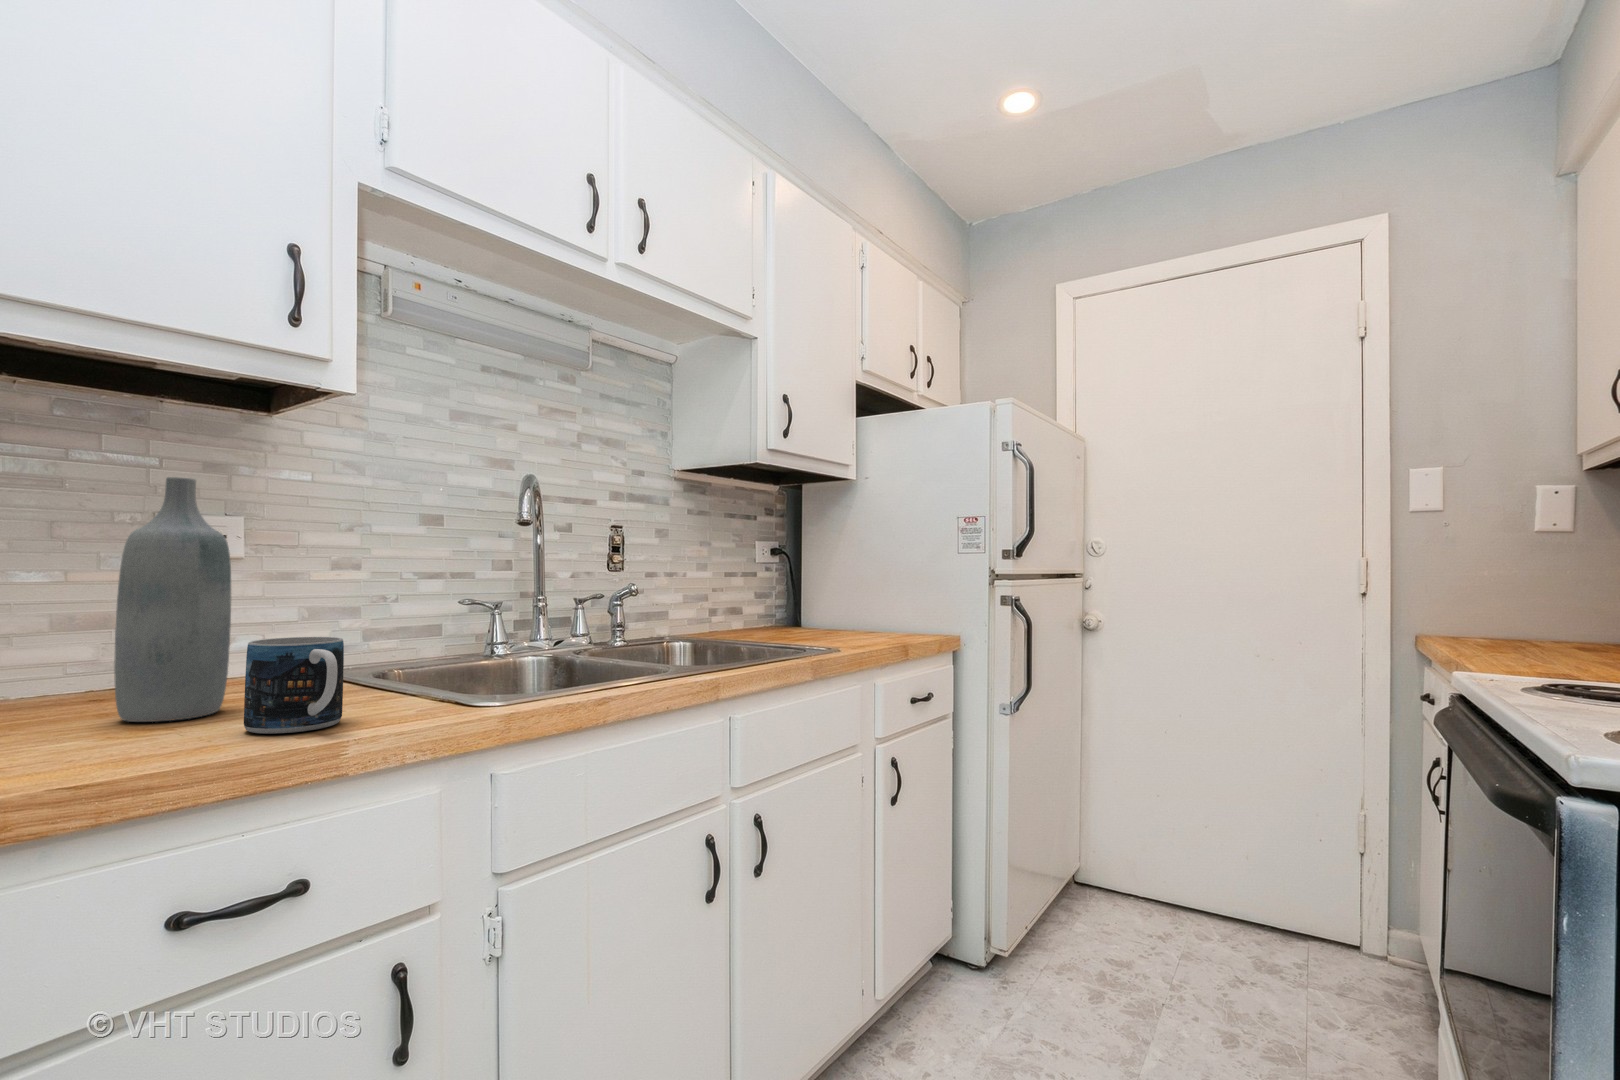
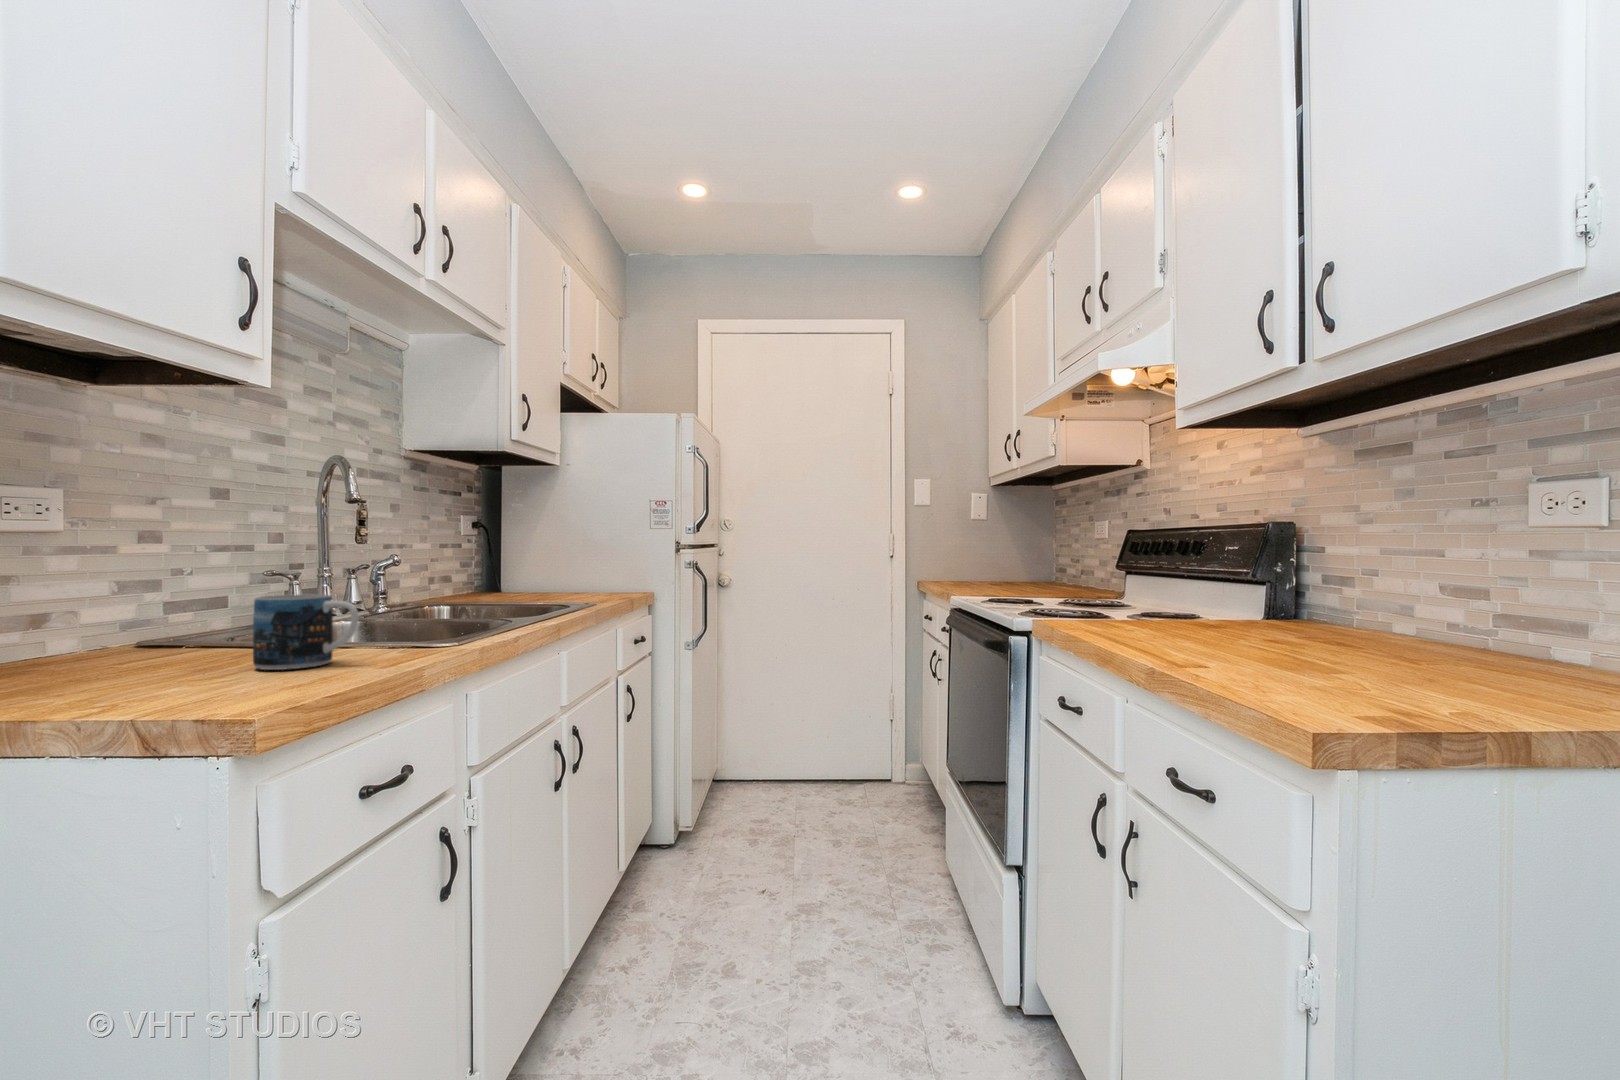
bottle: present [114,477,231,722] -> none [67,455,174,678]

